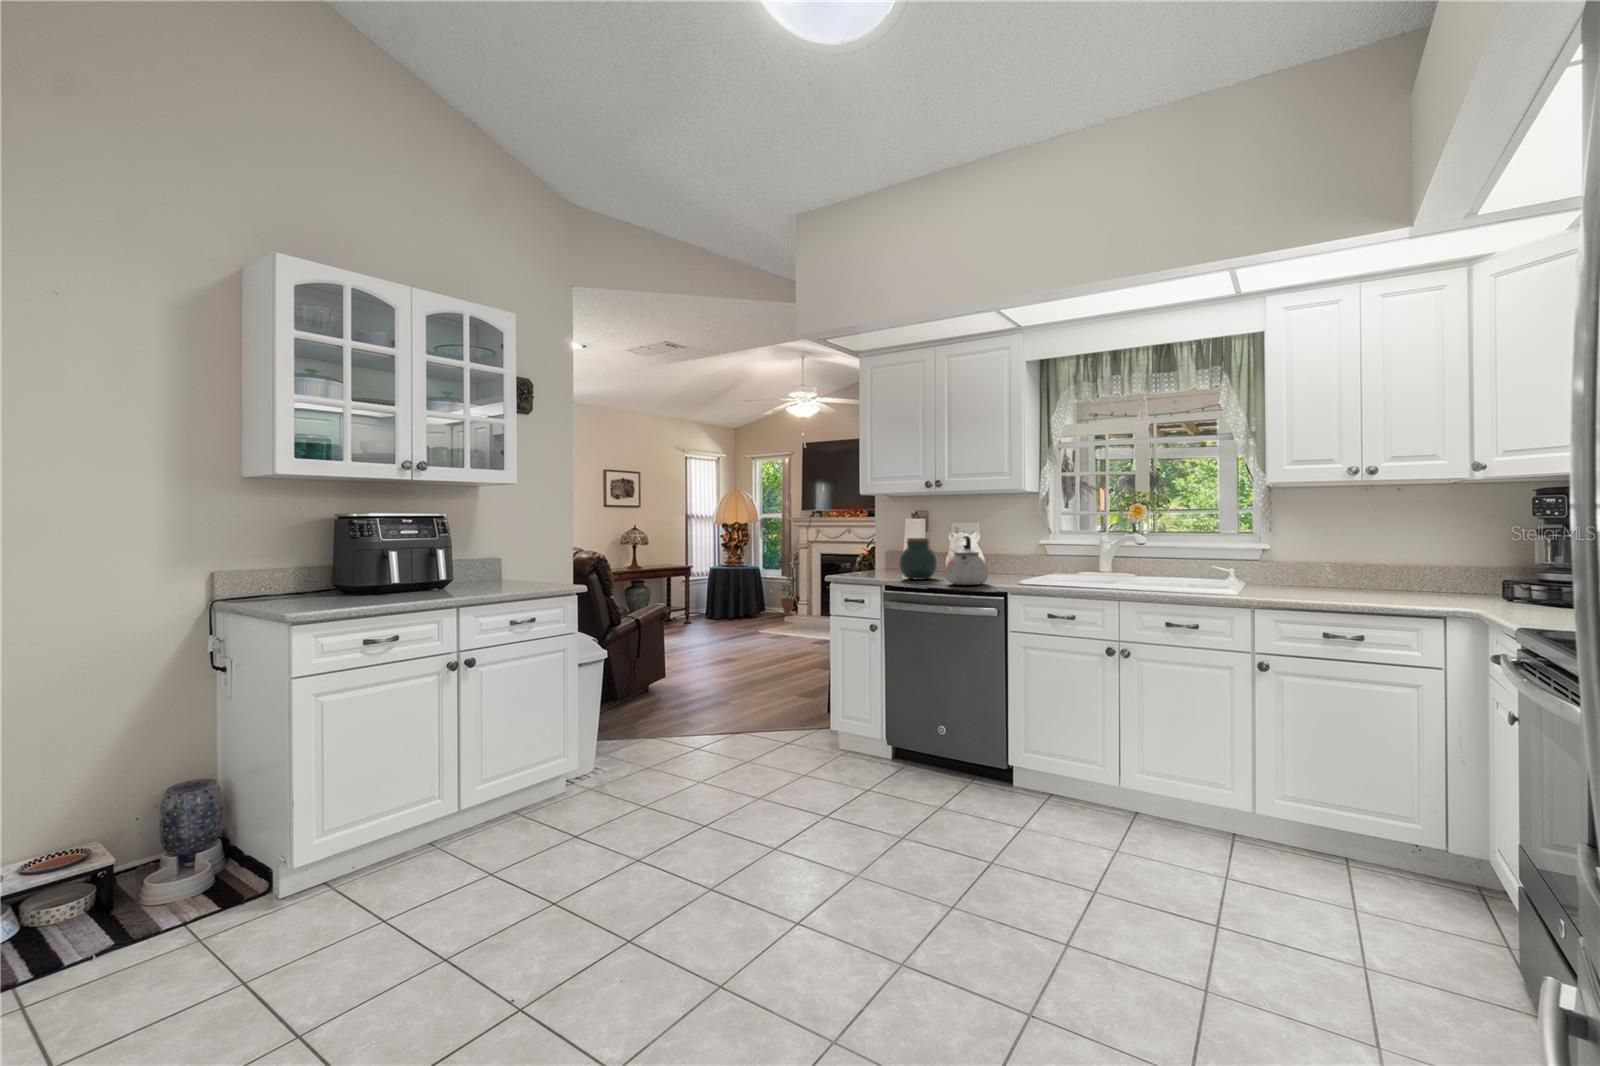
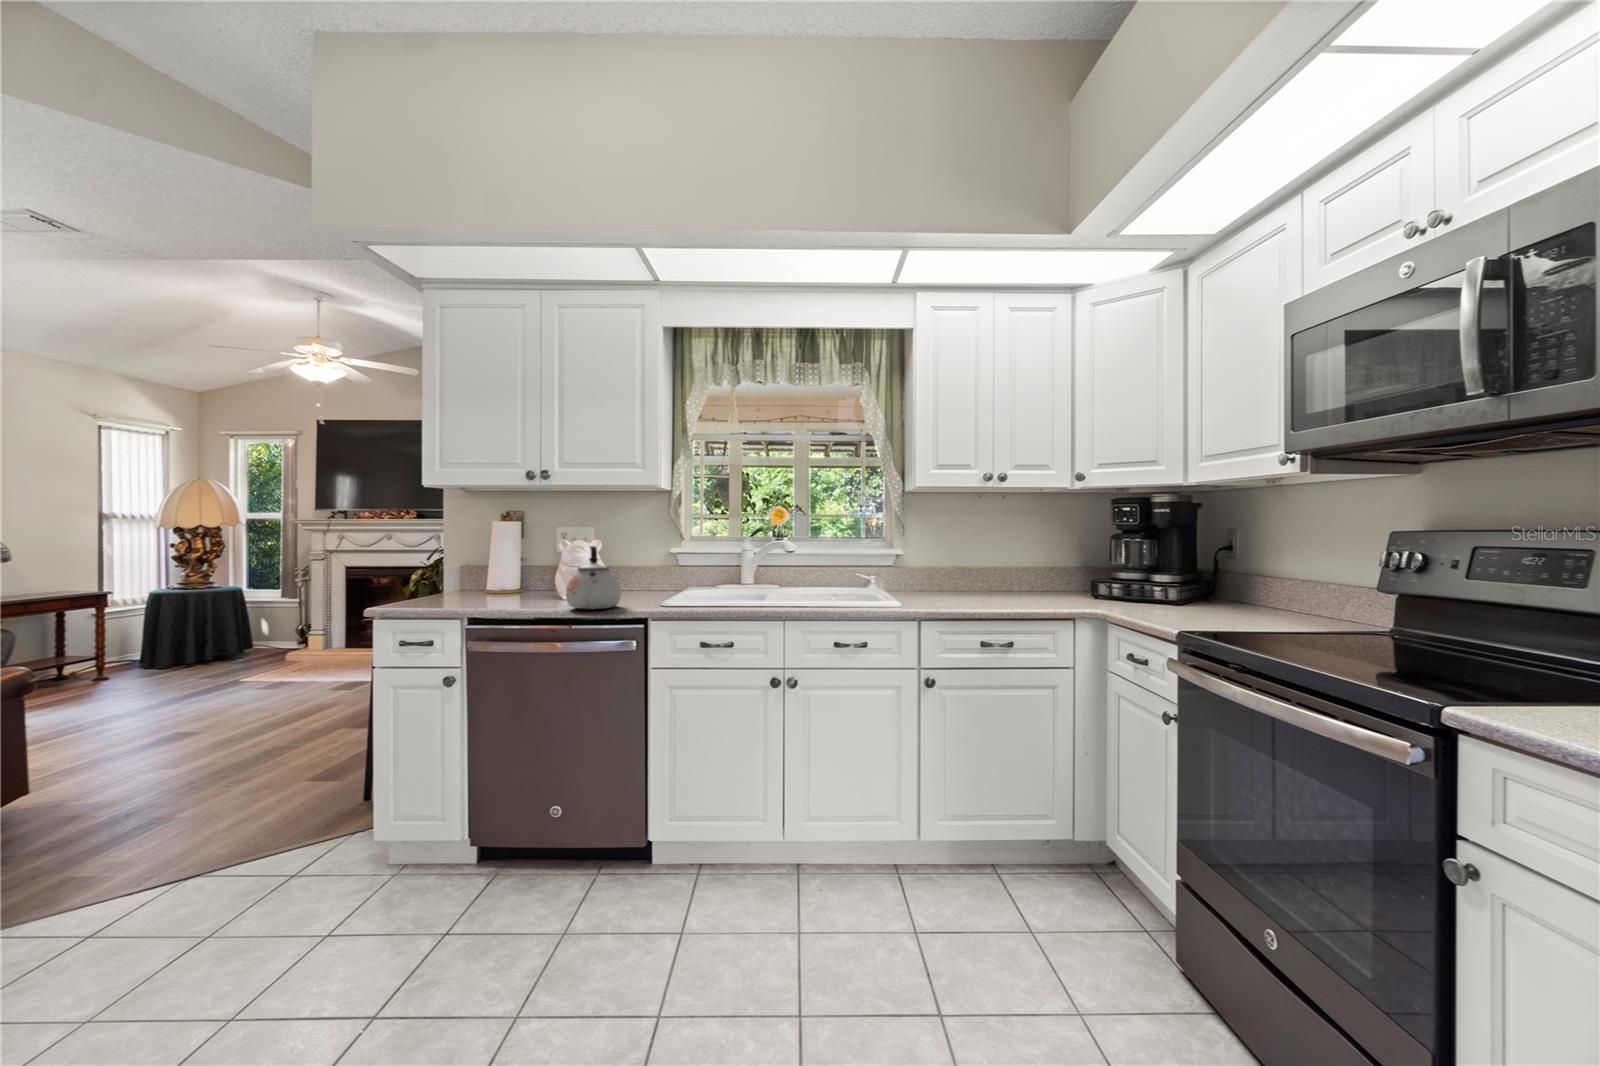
jar: present [899,538,937,580] -> none [498,548,550,604]
potted plant: present [781,576,795,616] -> none [274,596,305,653]

